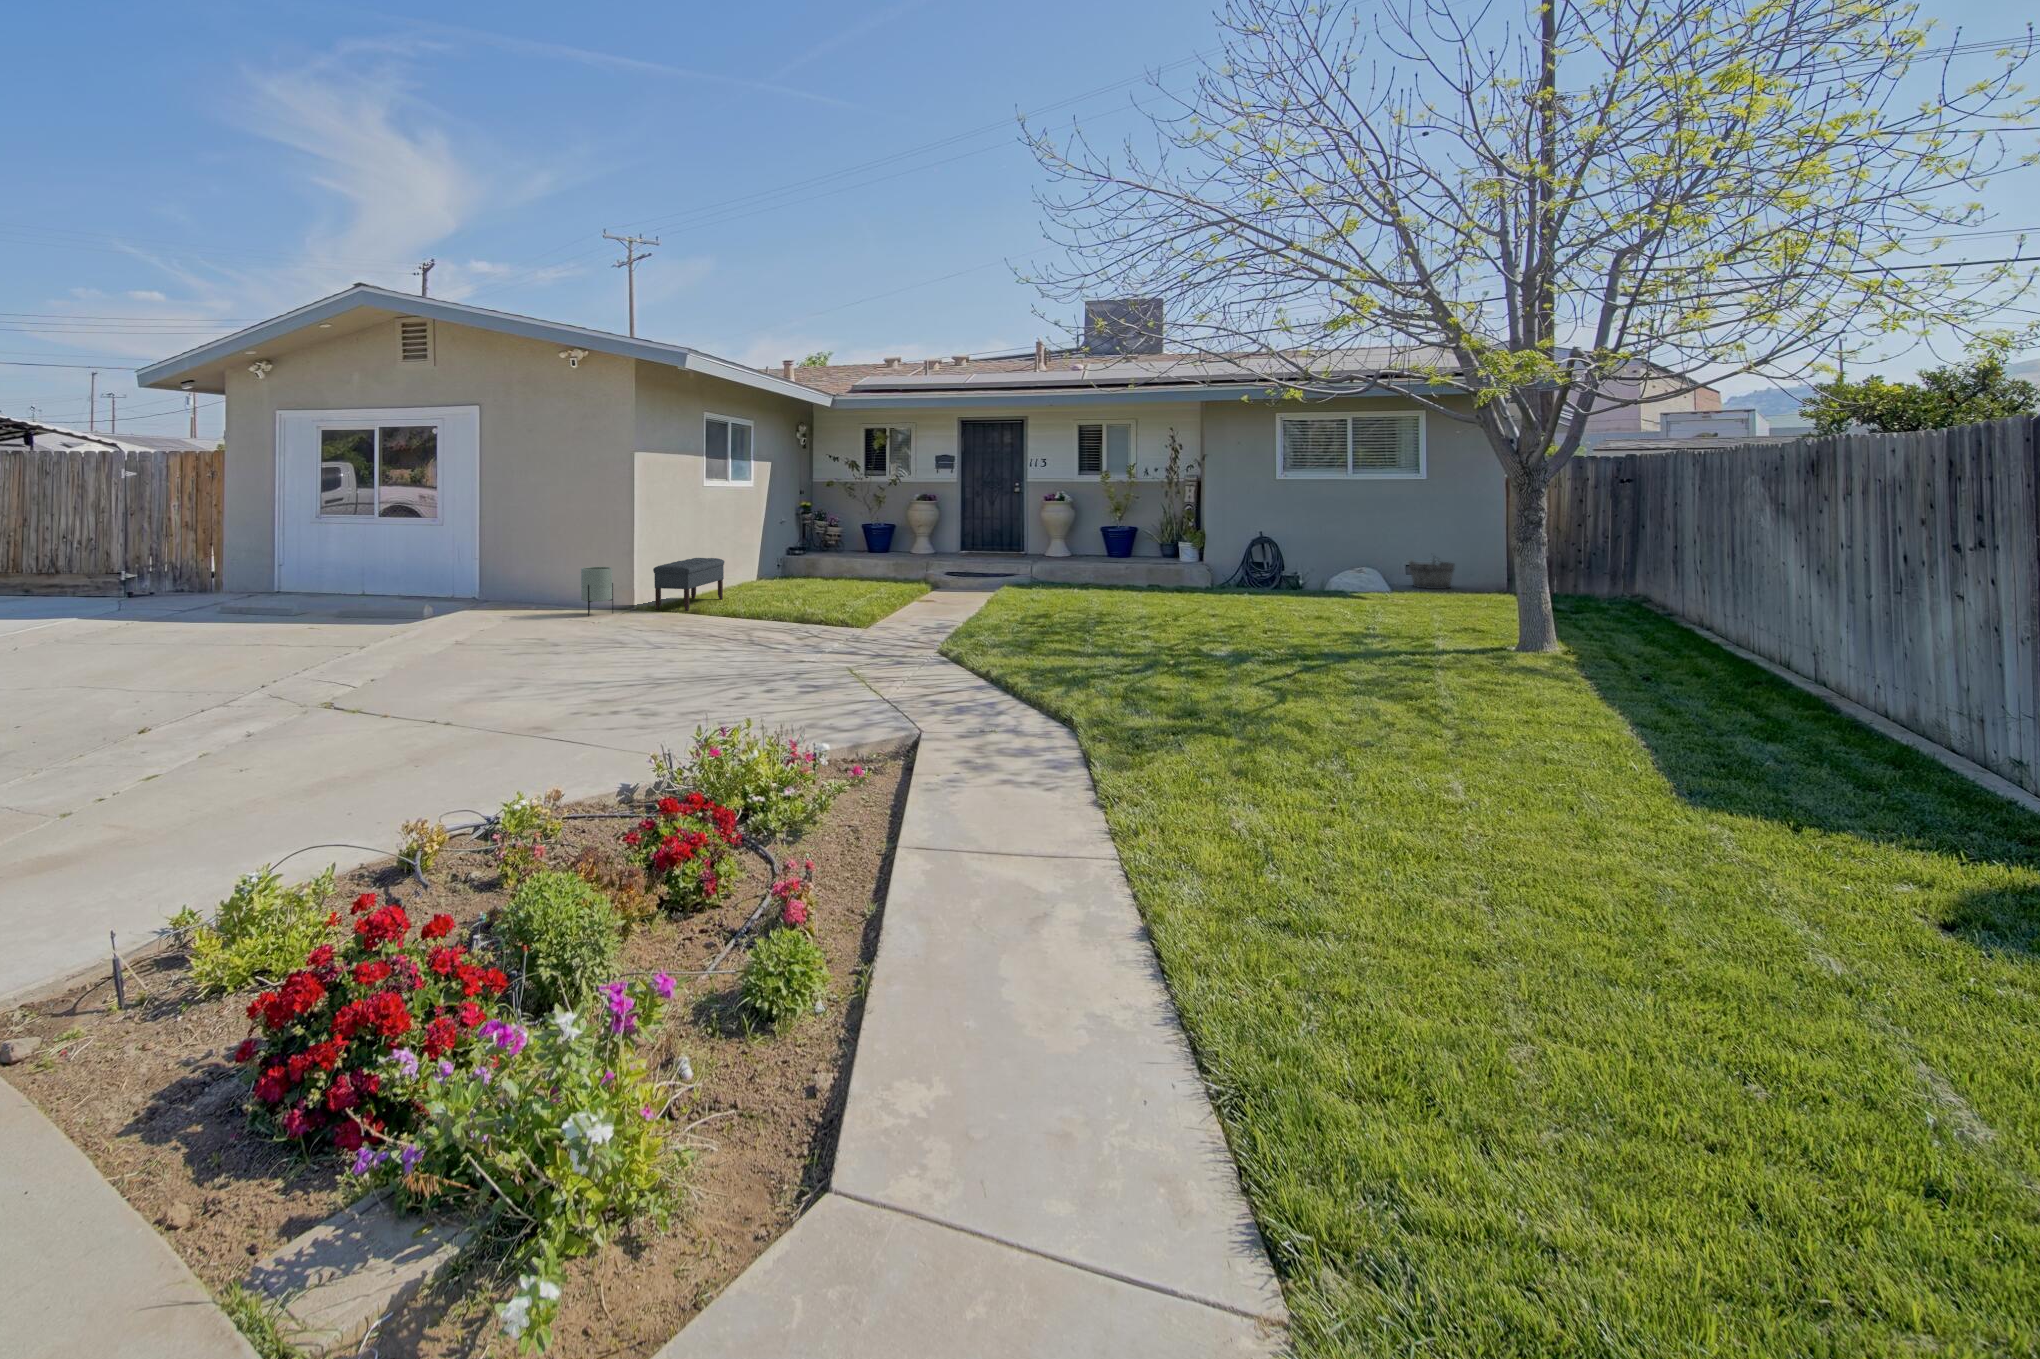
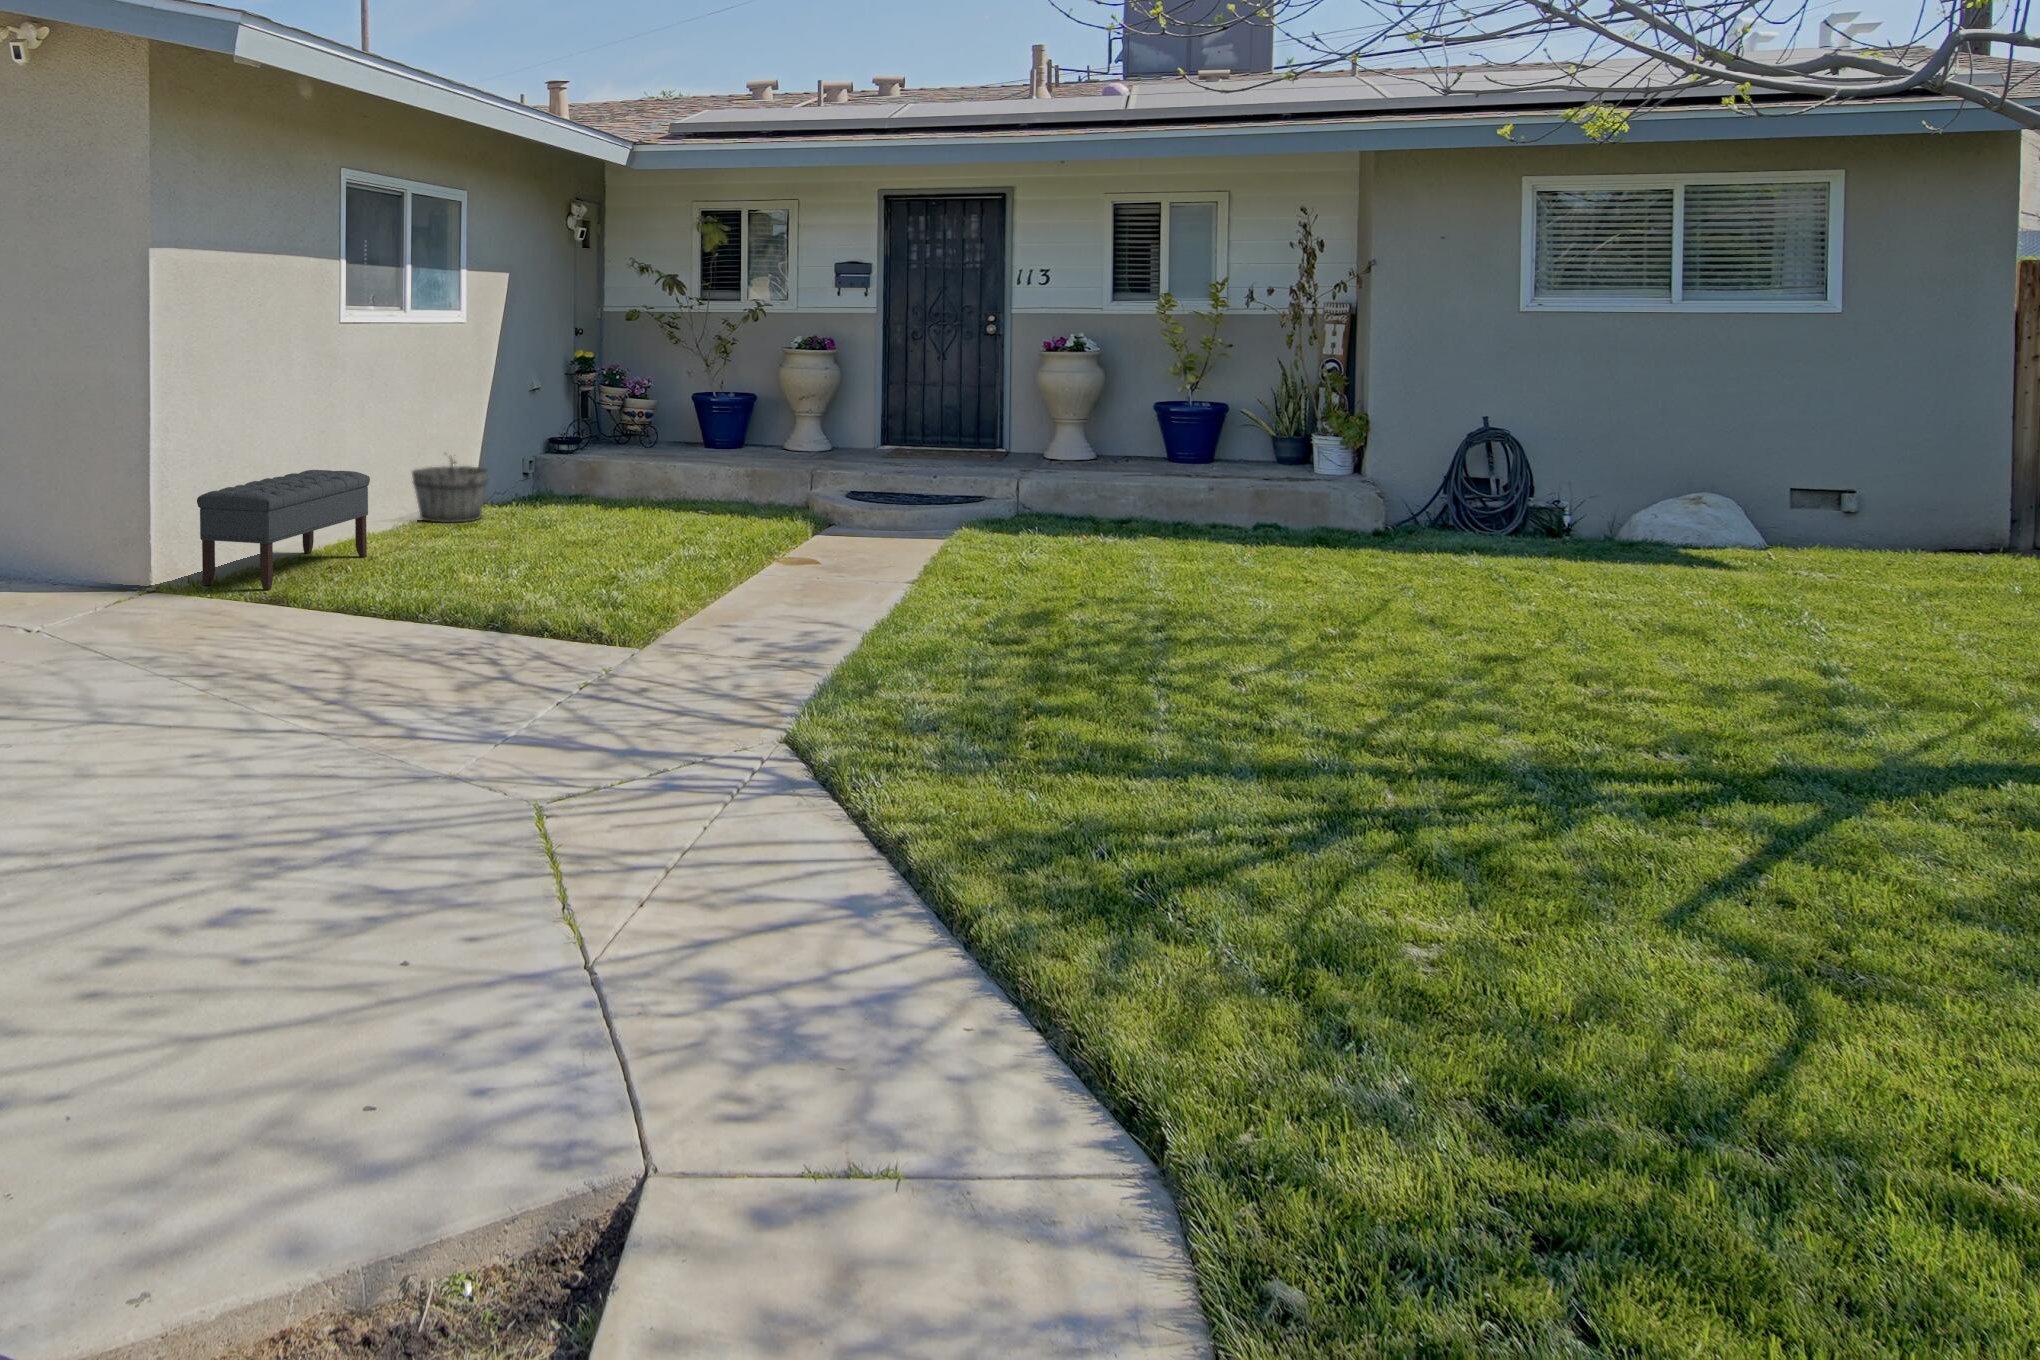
wooden bucket: present [1409,561,1455,589] -> present [412,459,488,523]
planter: present [581,567,613,616] -> none [27,495,101,605]

